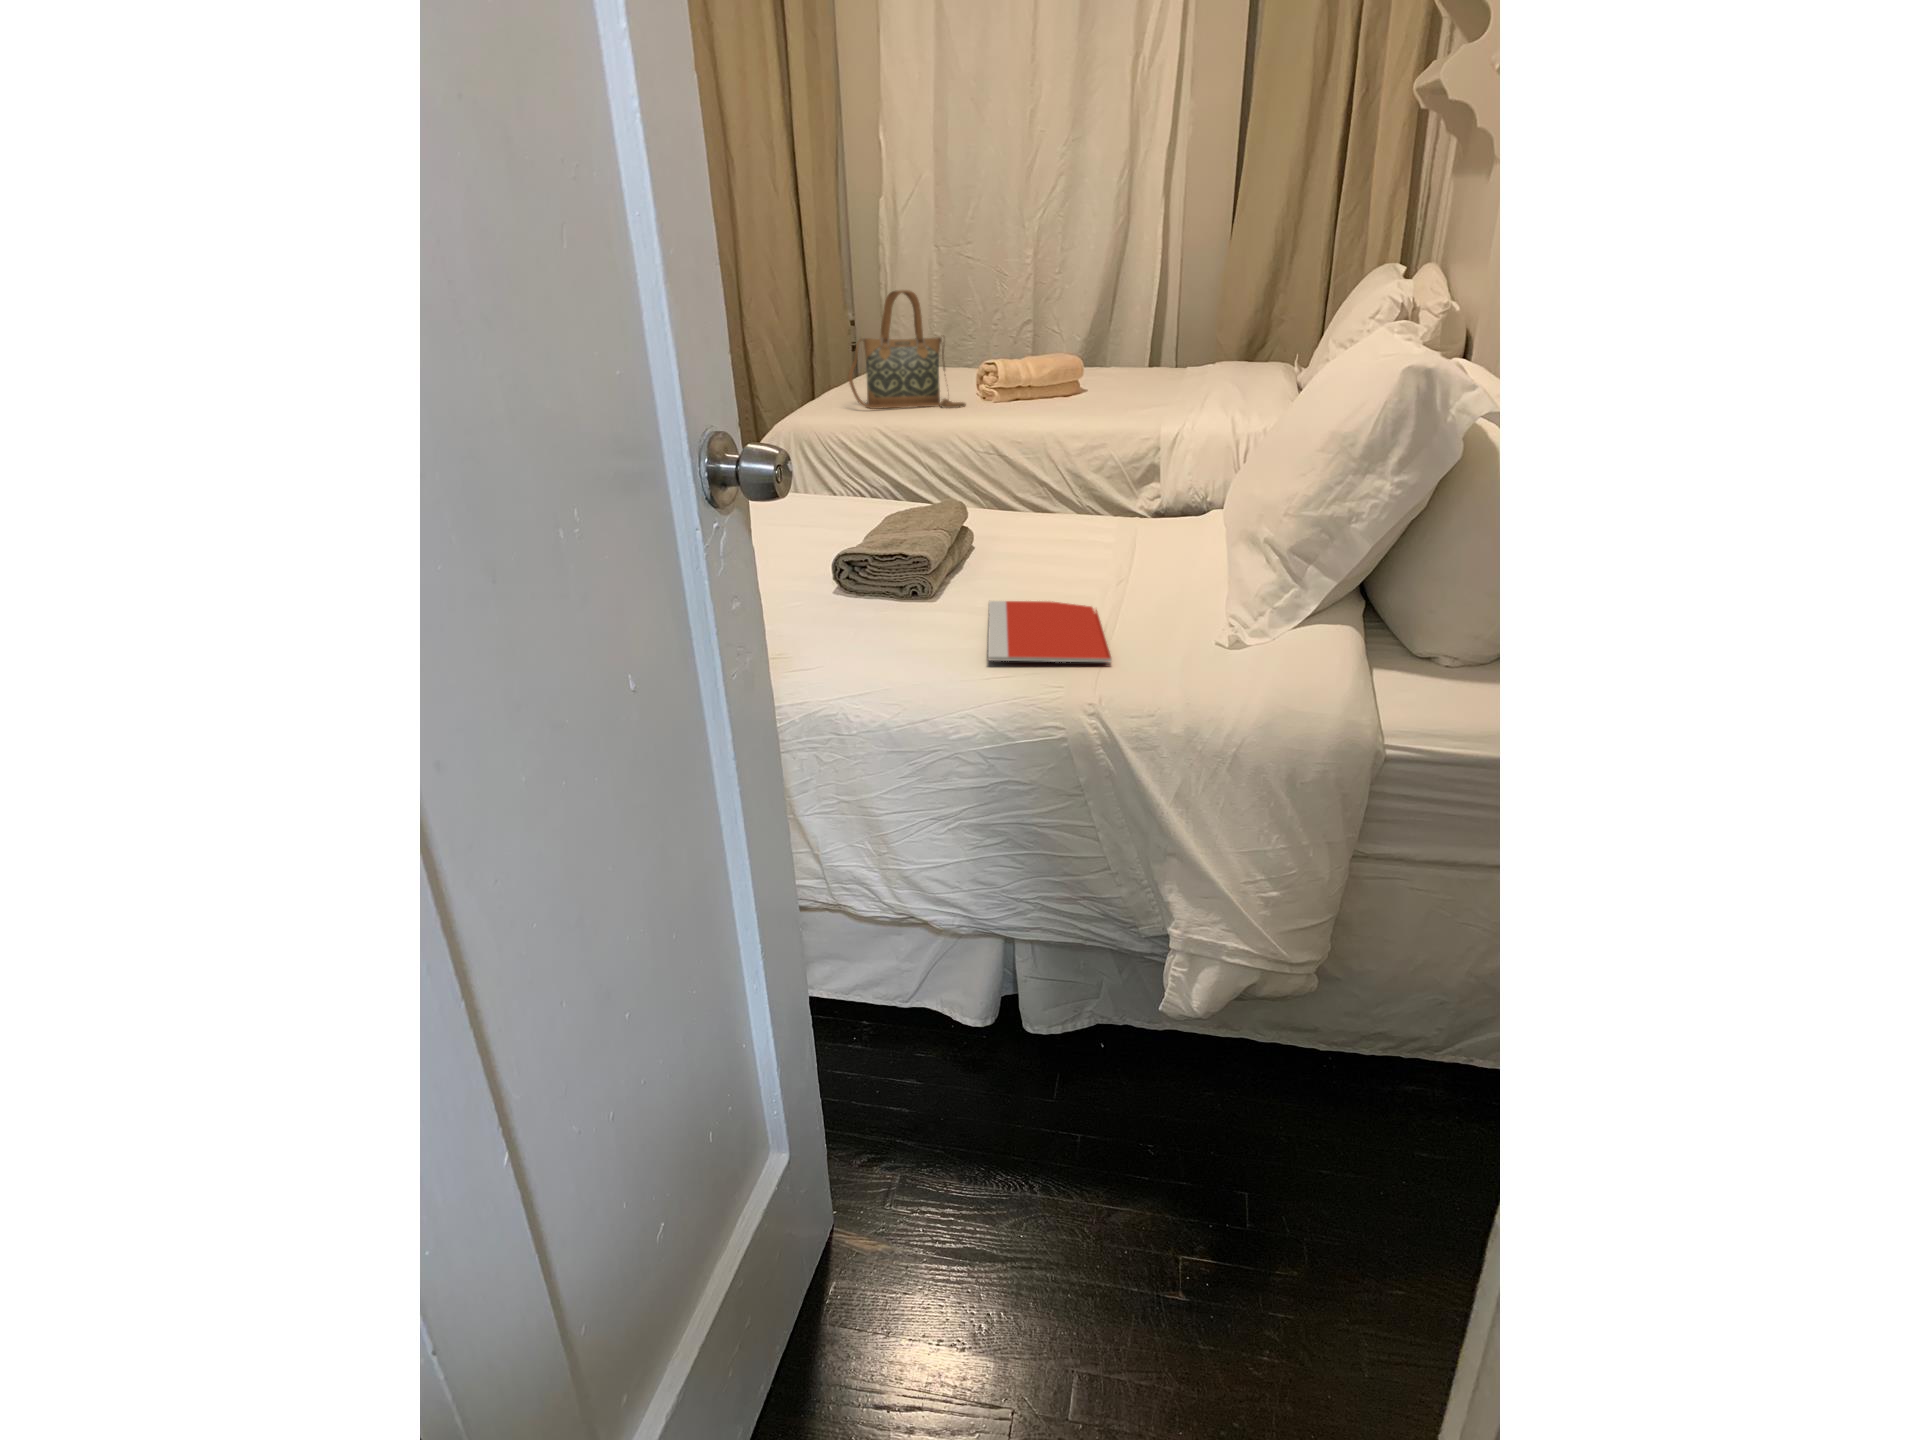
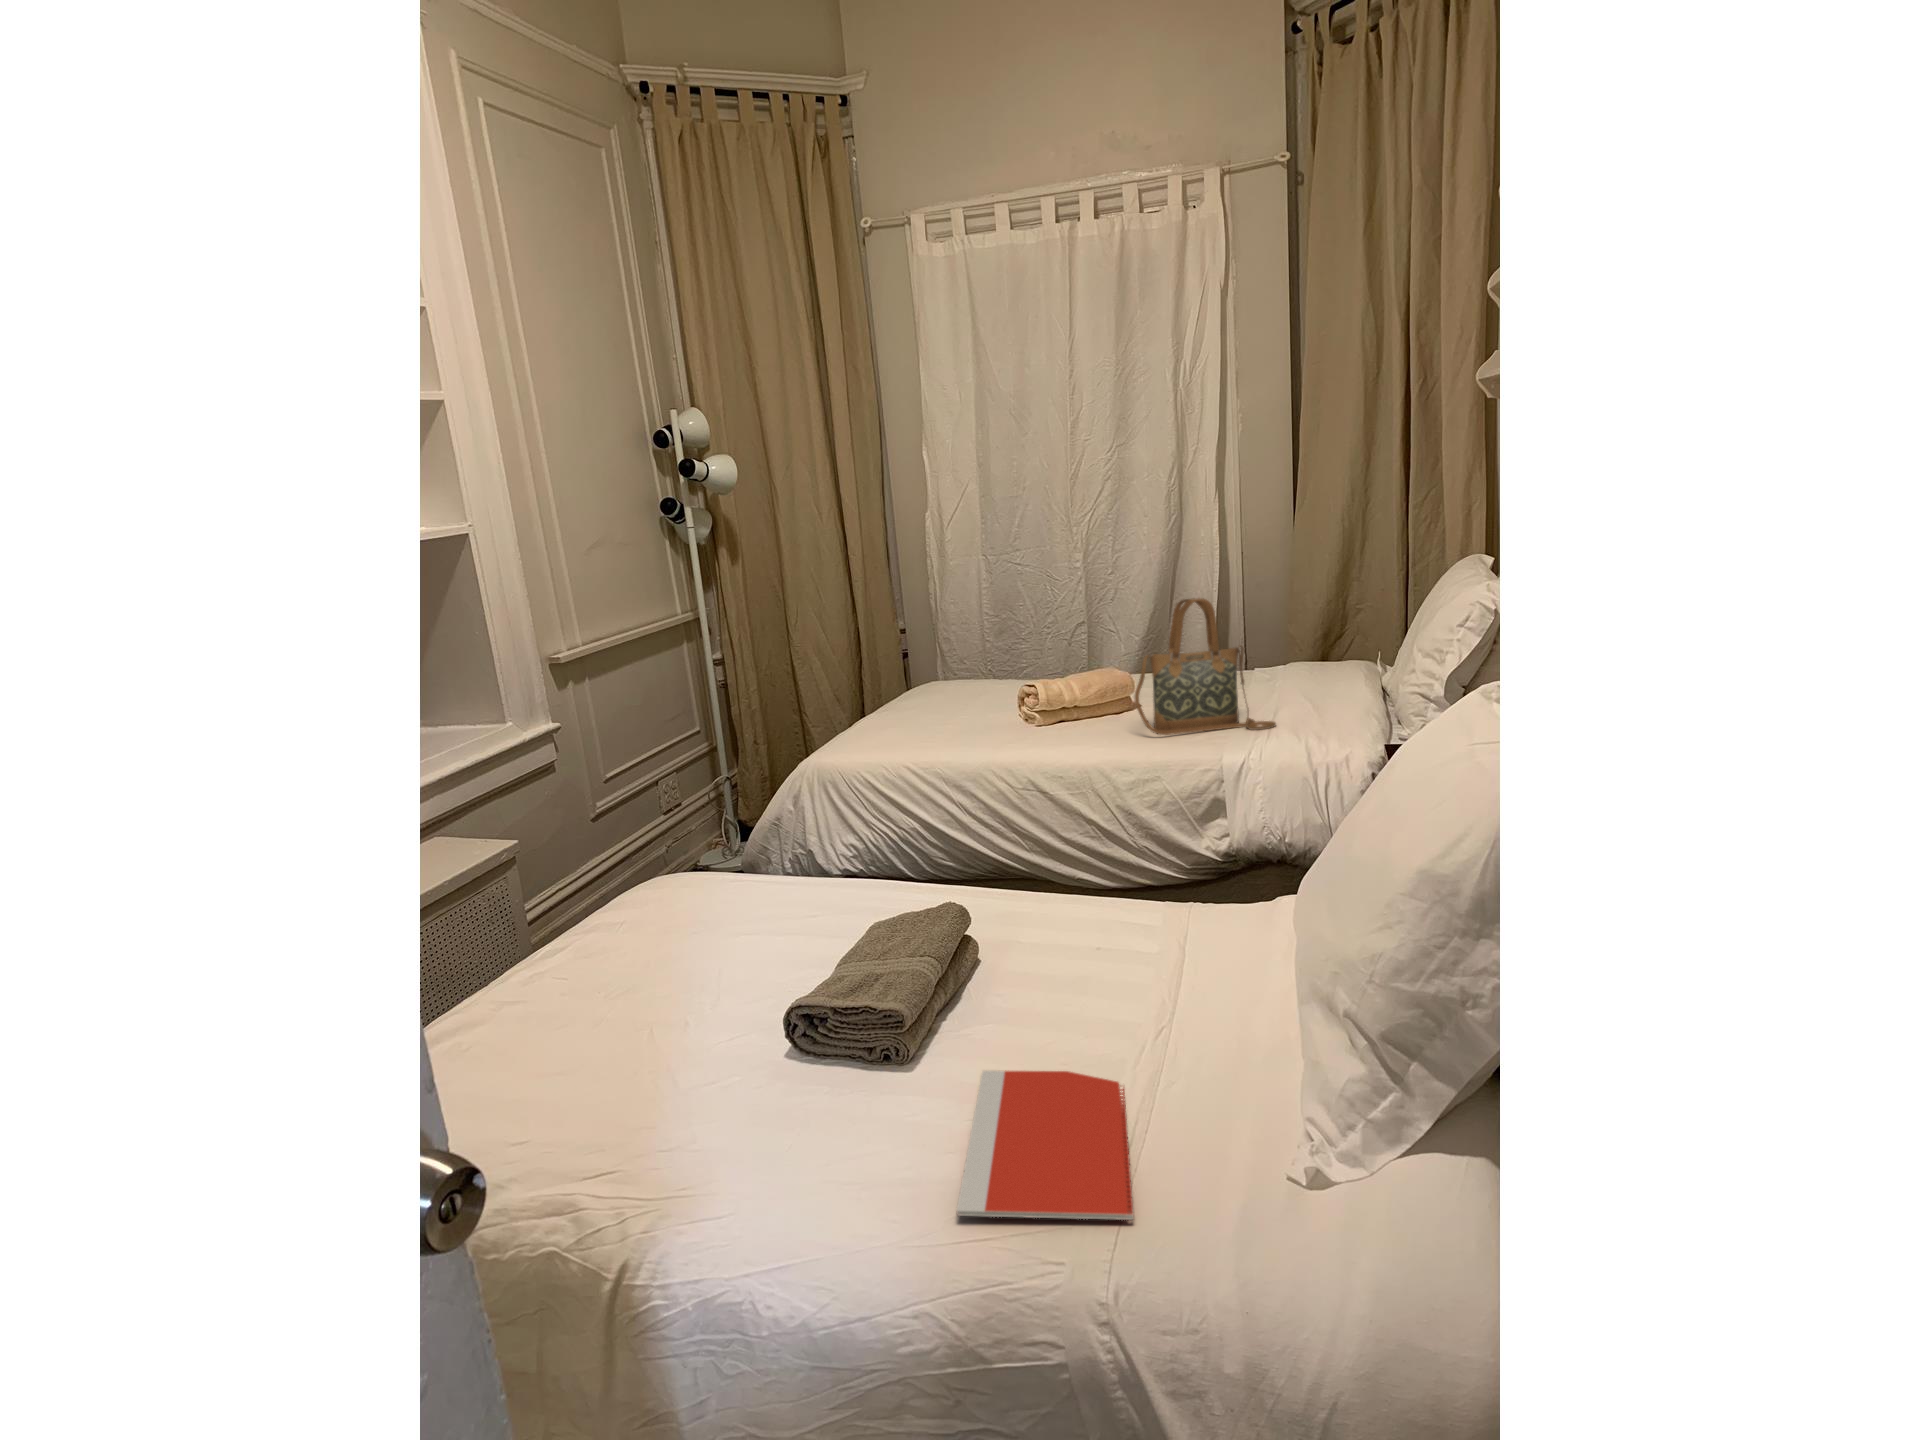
handbag: present [849,290,965,409] -> present [1135,598,1276,735]

